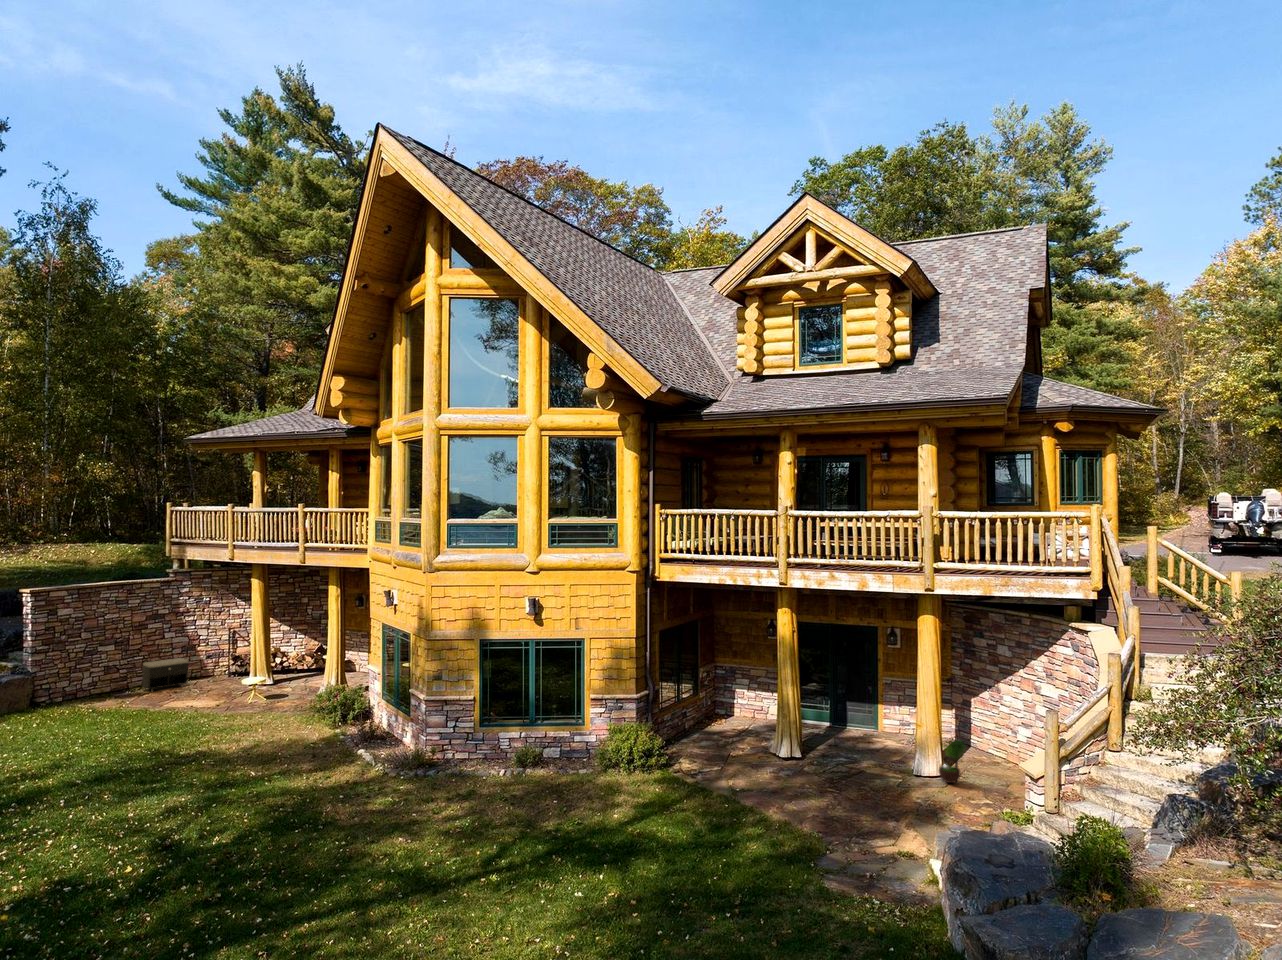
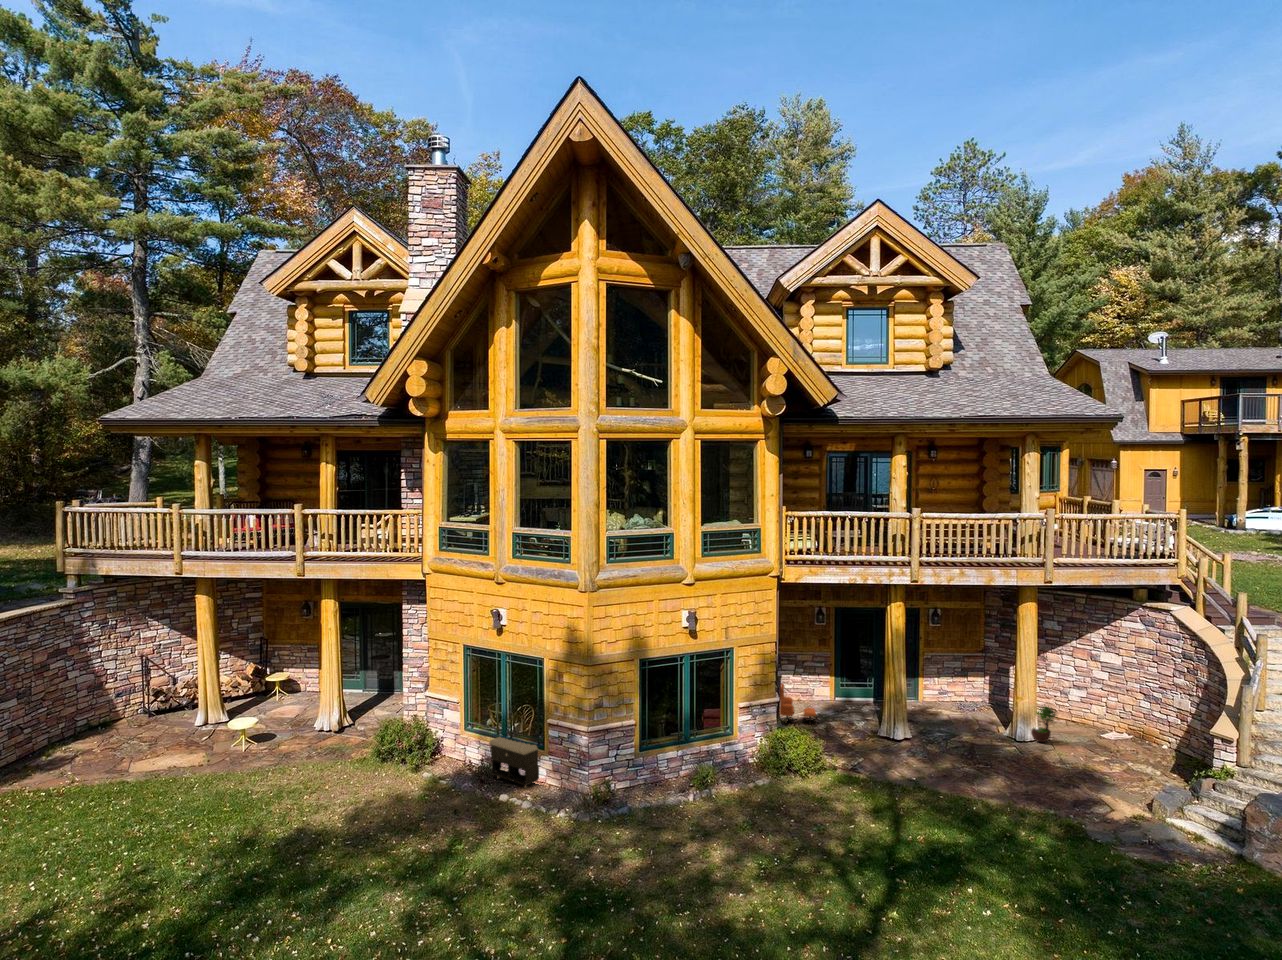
storage bench: present [142,658,188,691] -> present [489,737,539,788]
lounge chair: none [689,693,731,737] -> present [780,684,817,723]

